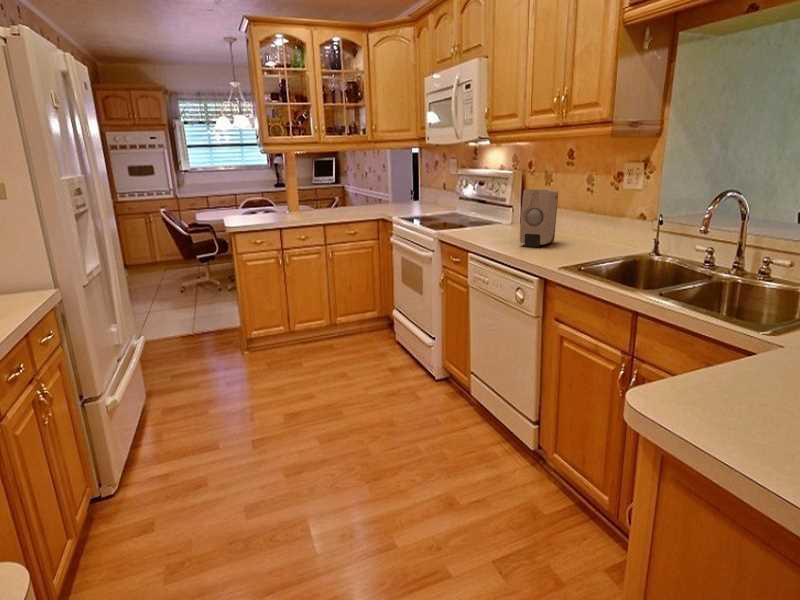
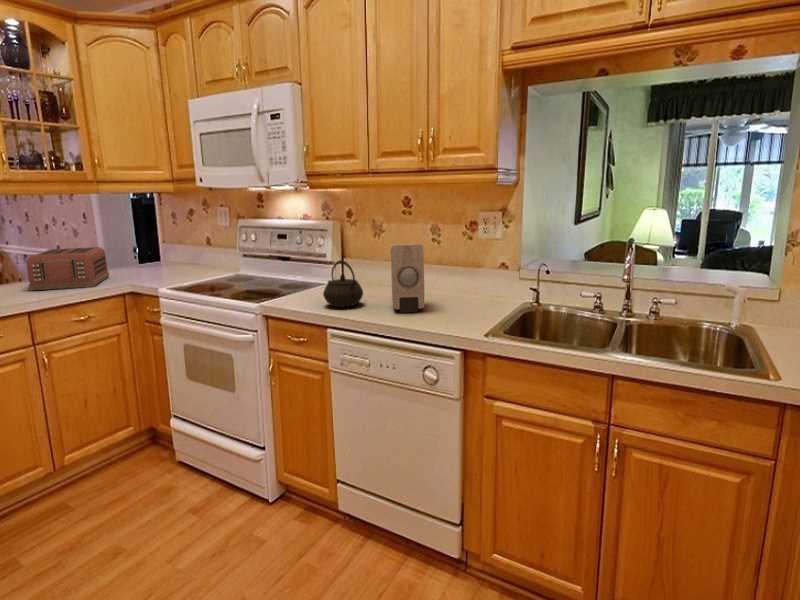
toaster: none [331,188,383,214] -> present [26,247,109,290]
kettle: none [478,201,511,239] -> present [323,260,363,307]

